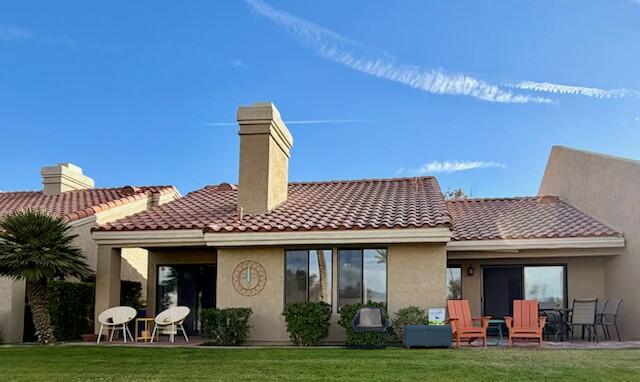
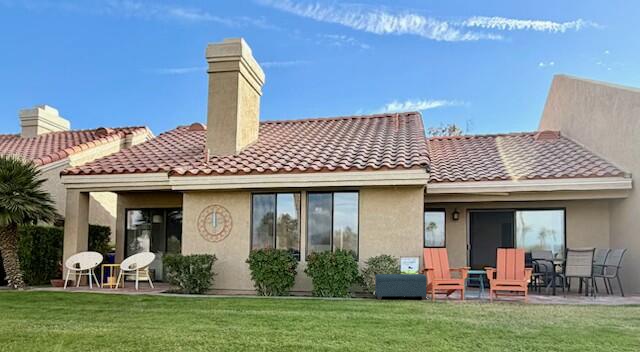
lounge chair: present [351,307,388,349] -> none [319,255,359,301]

